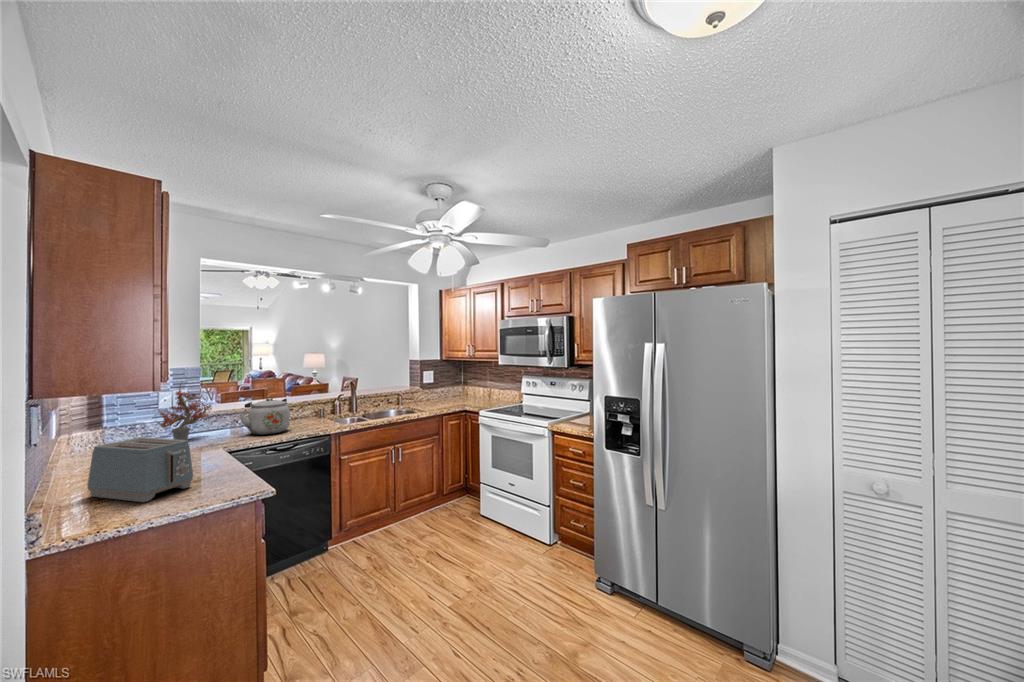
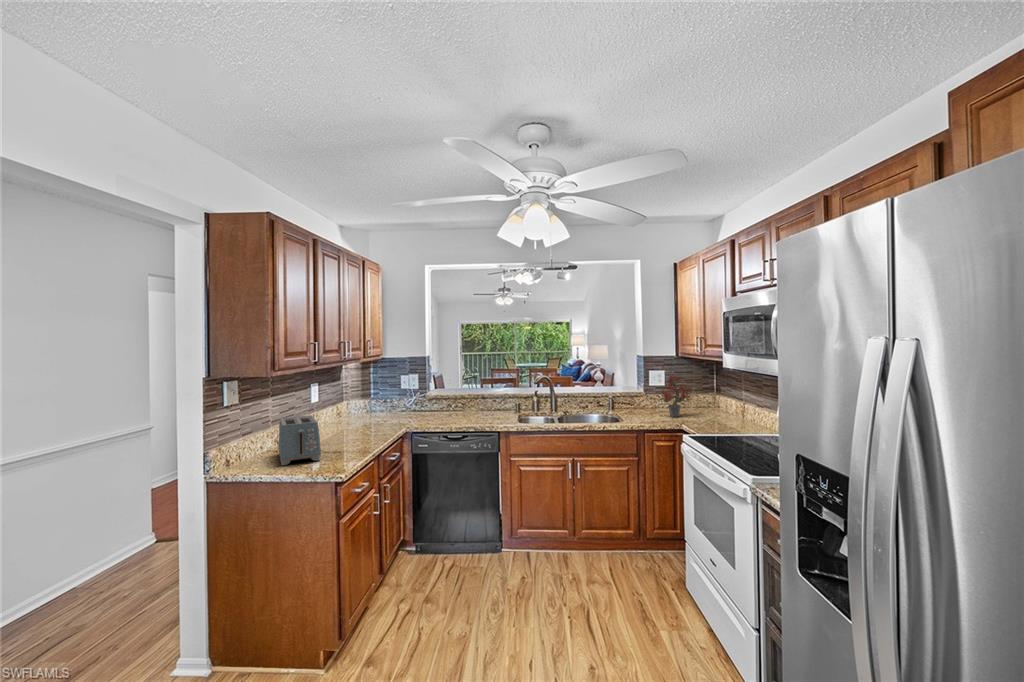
potted plant: present [157,387,211,440] -> present [662,374,692,417]
kettle: present [240,398,290,435] -> none [429,391,470,426]

